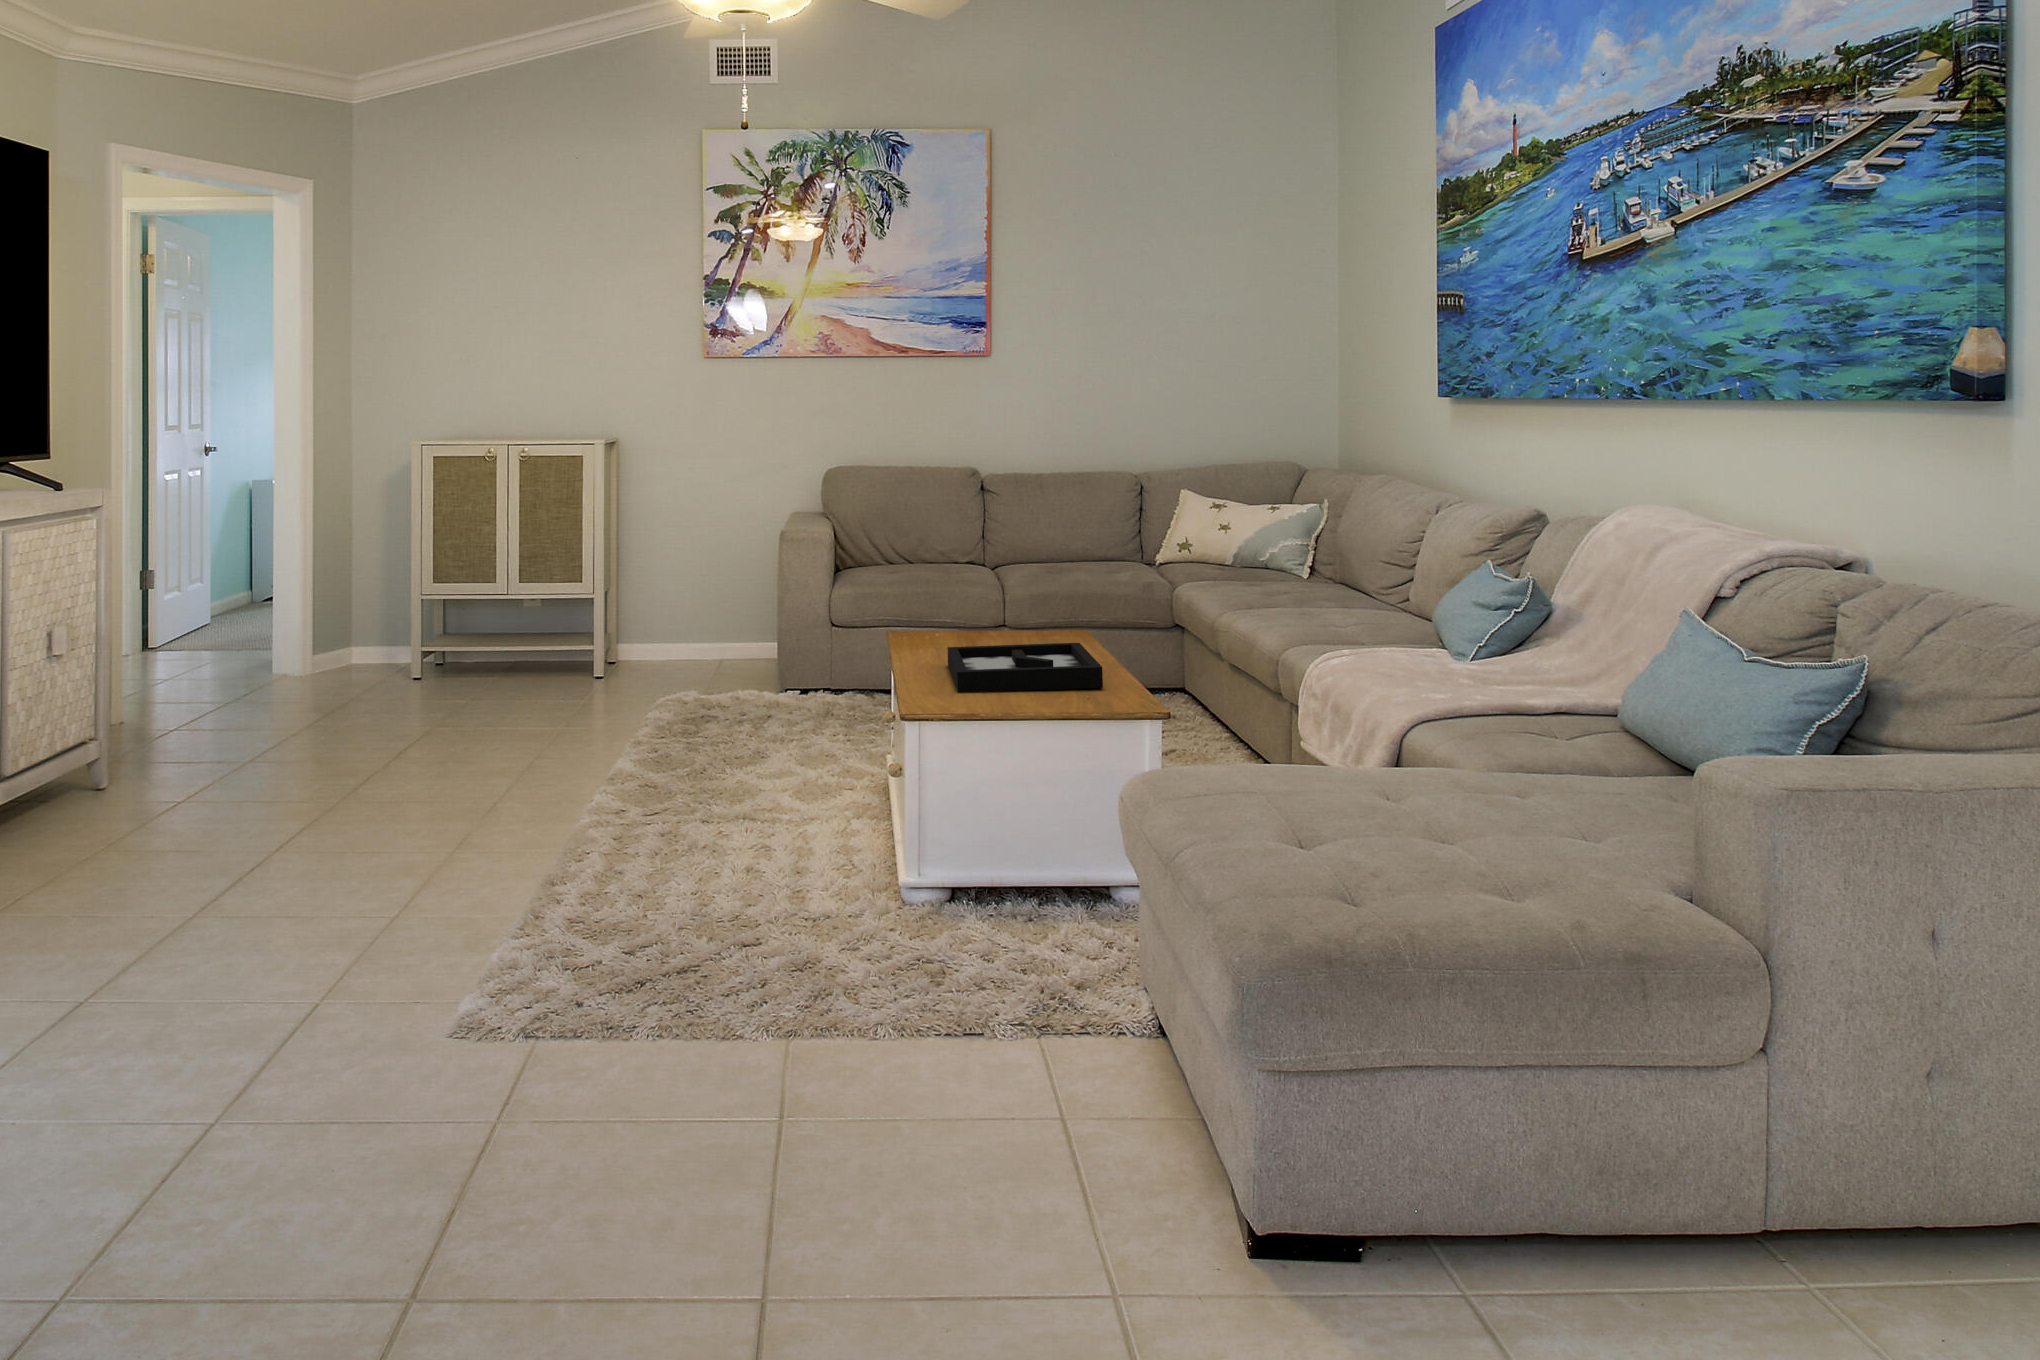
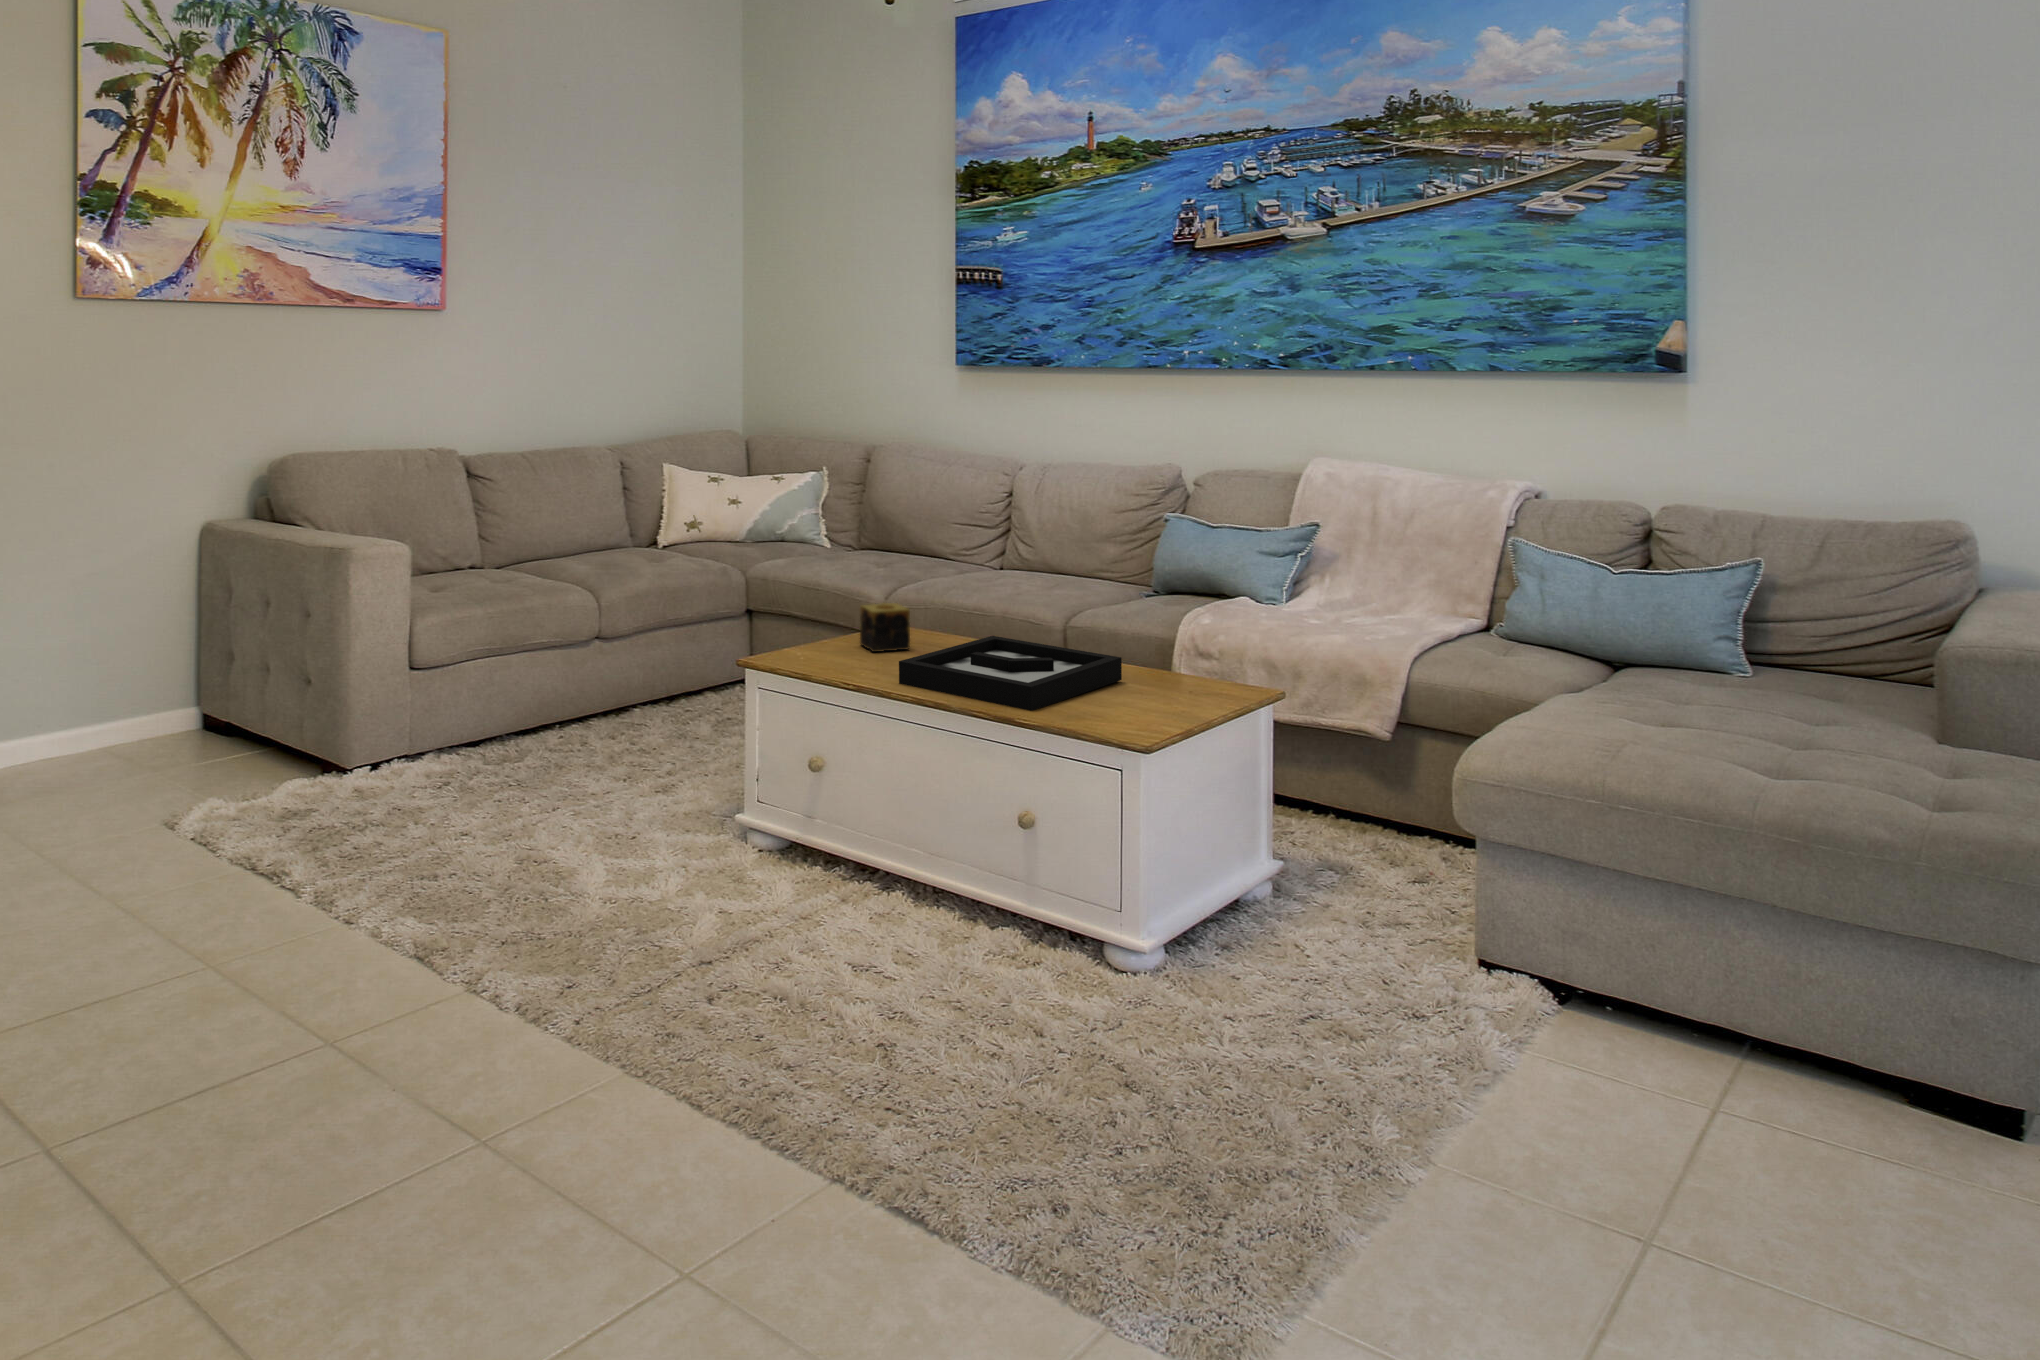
candle: none [1013,608,1058,649] -> present [860,603,910,652]

